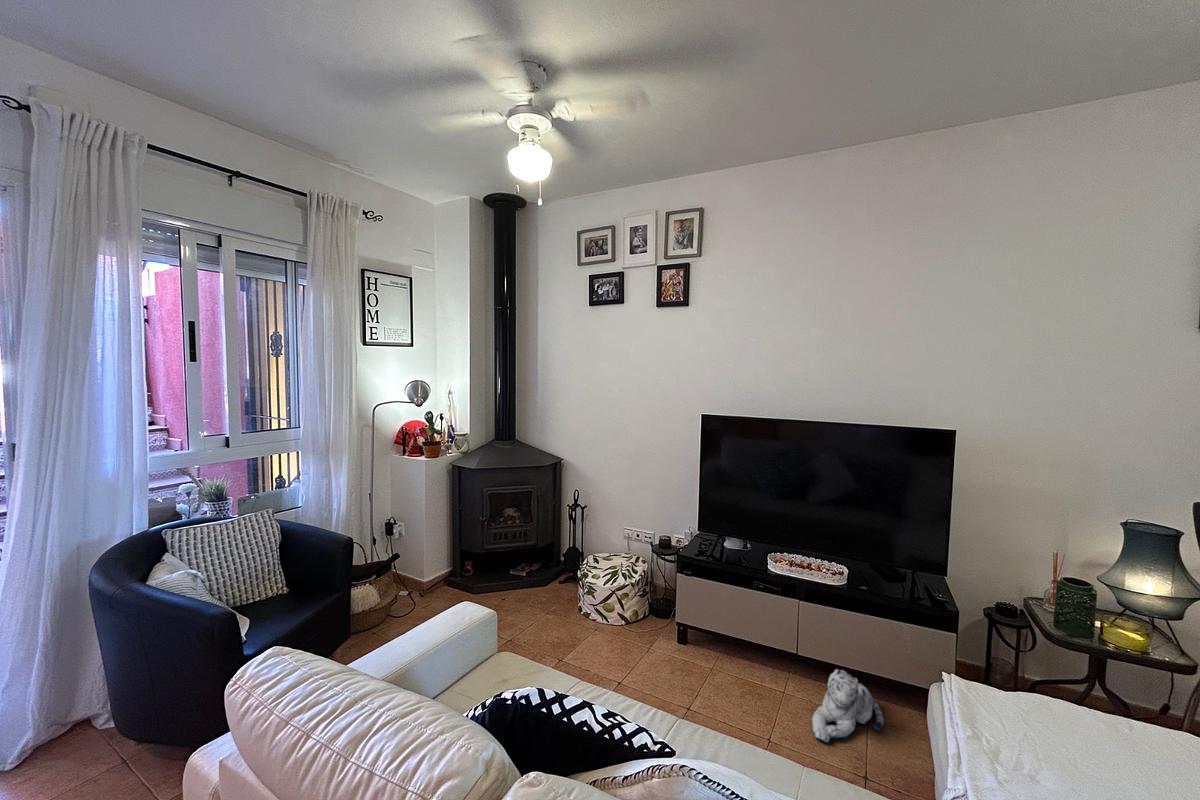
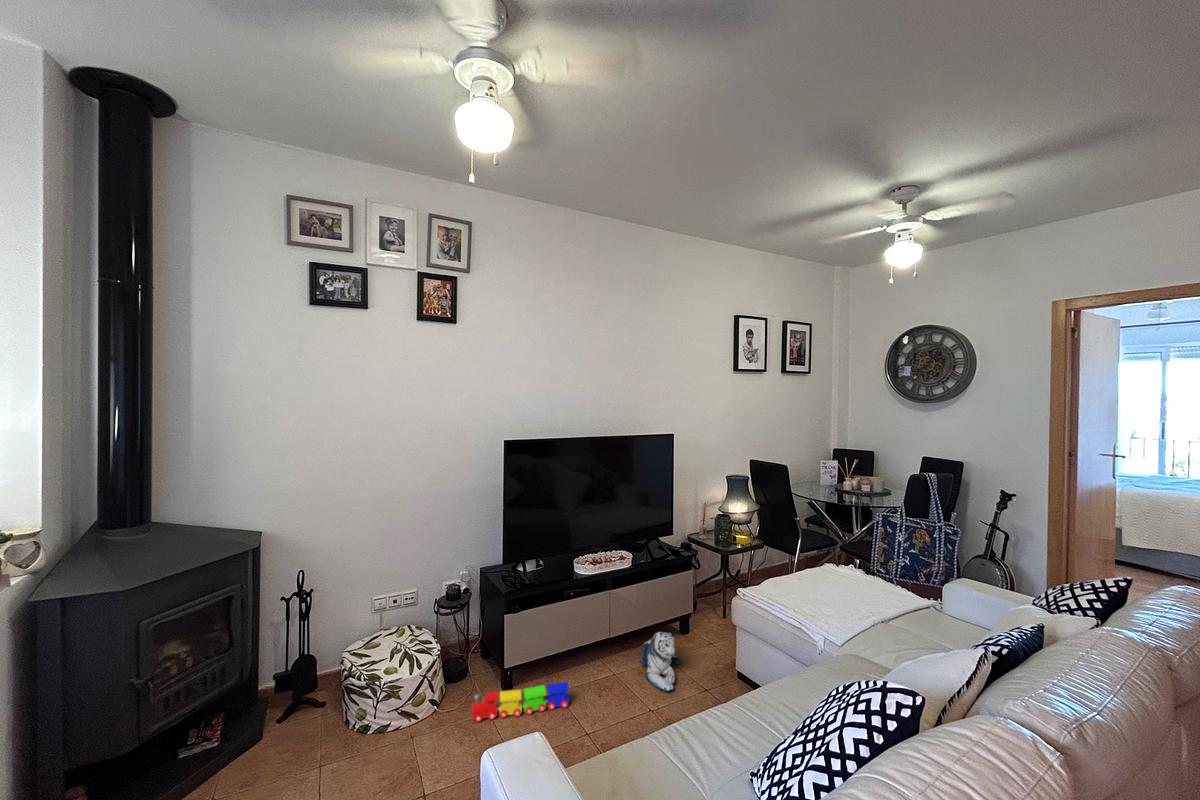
toy train: none [633,624,713,682] -> present [472,682,569,722]

